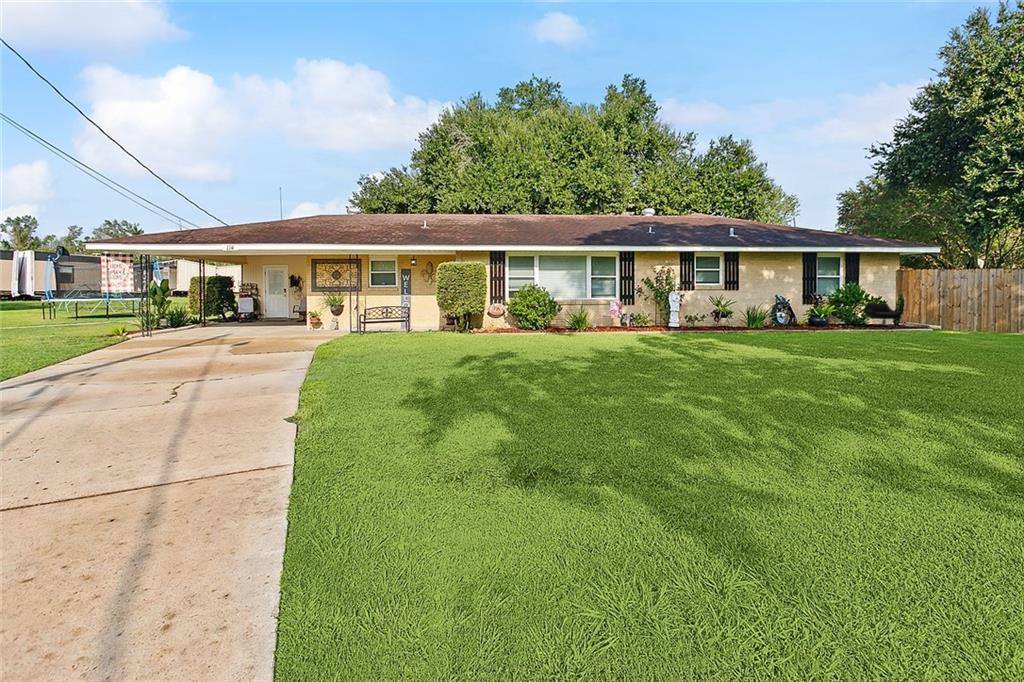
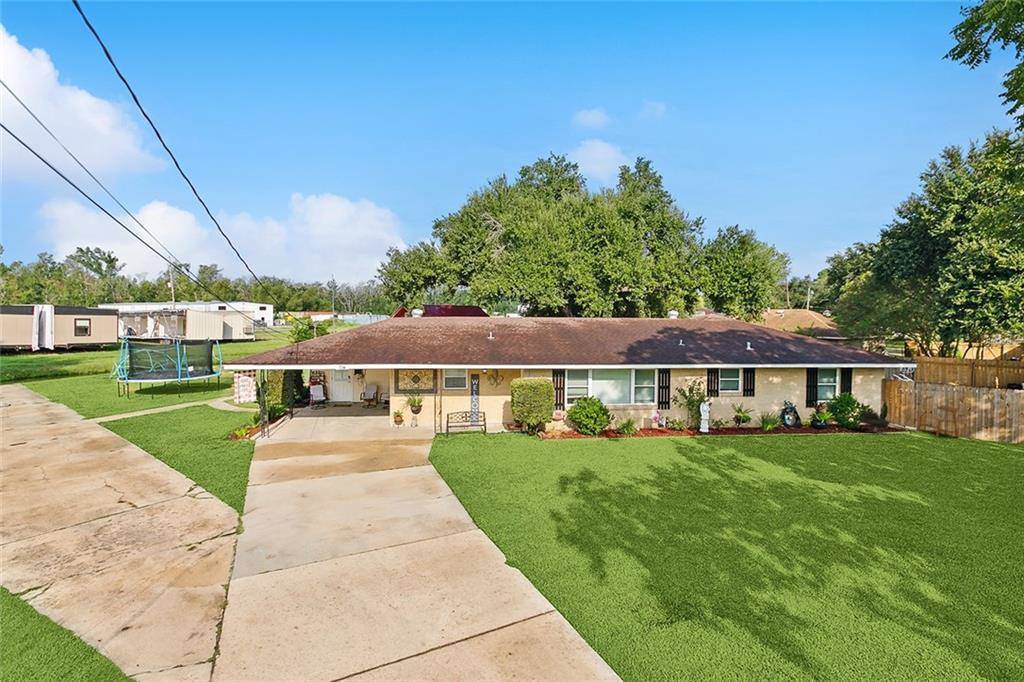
bench: none [936,291,991,327] -> present [918,405,958,437]

